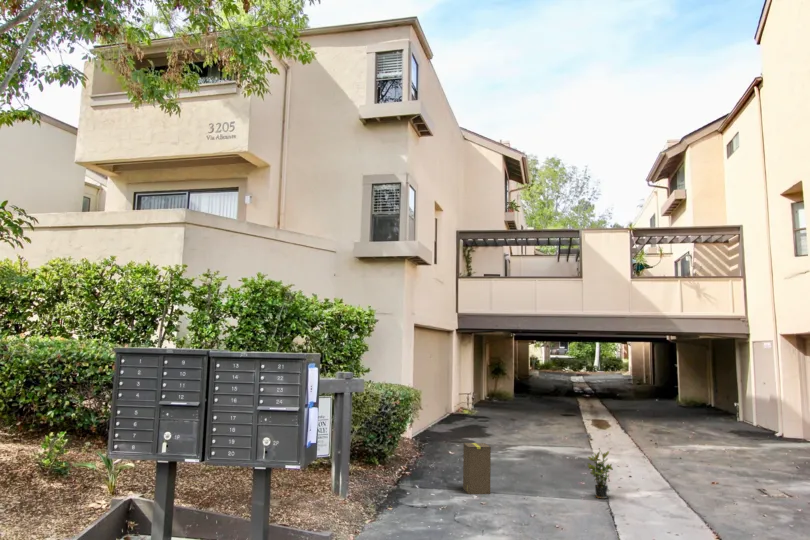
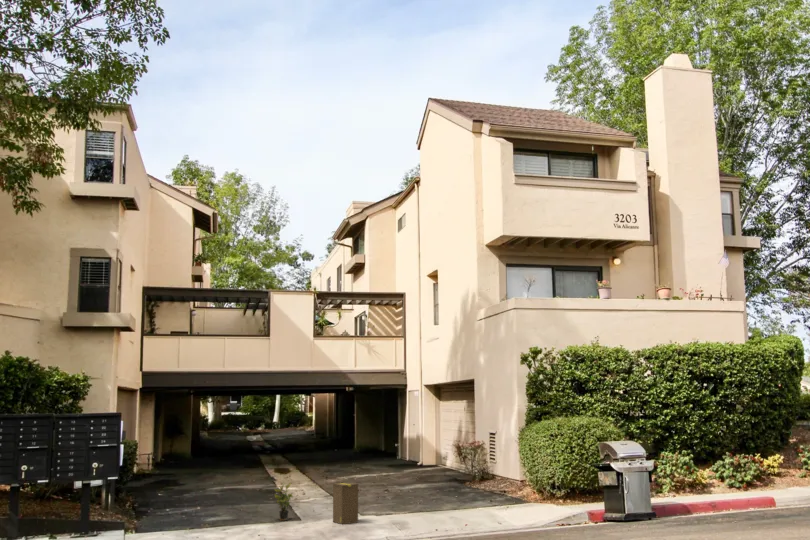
cardboard box: present [463,443,491,494] -> present [333,483,358,524]

